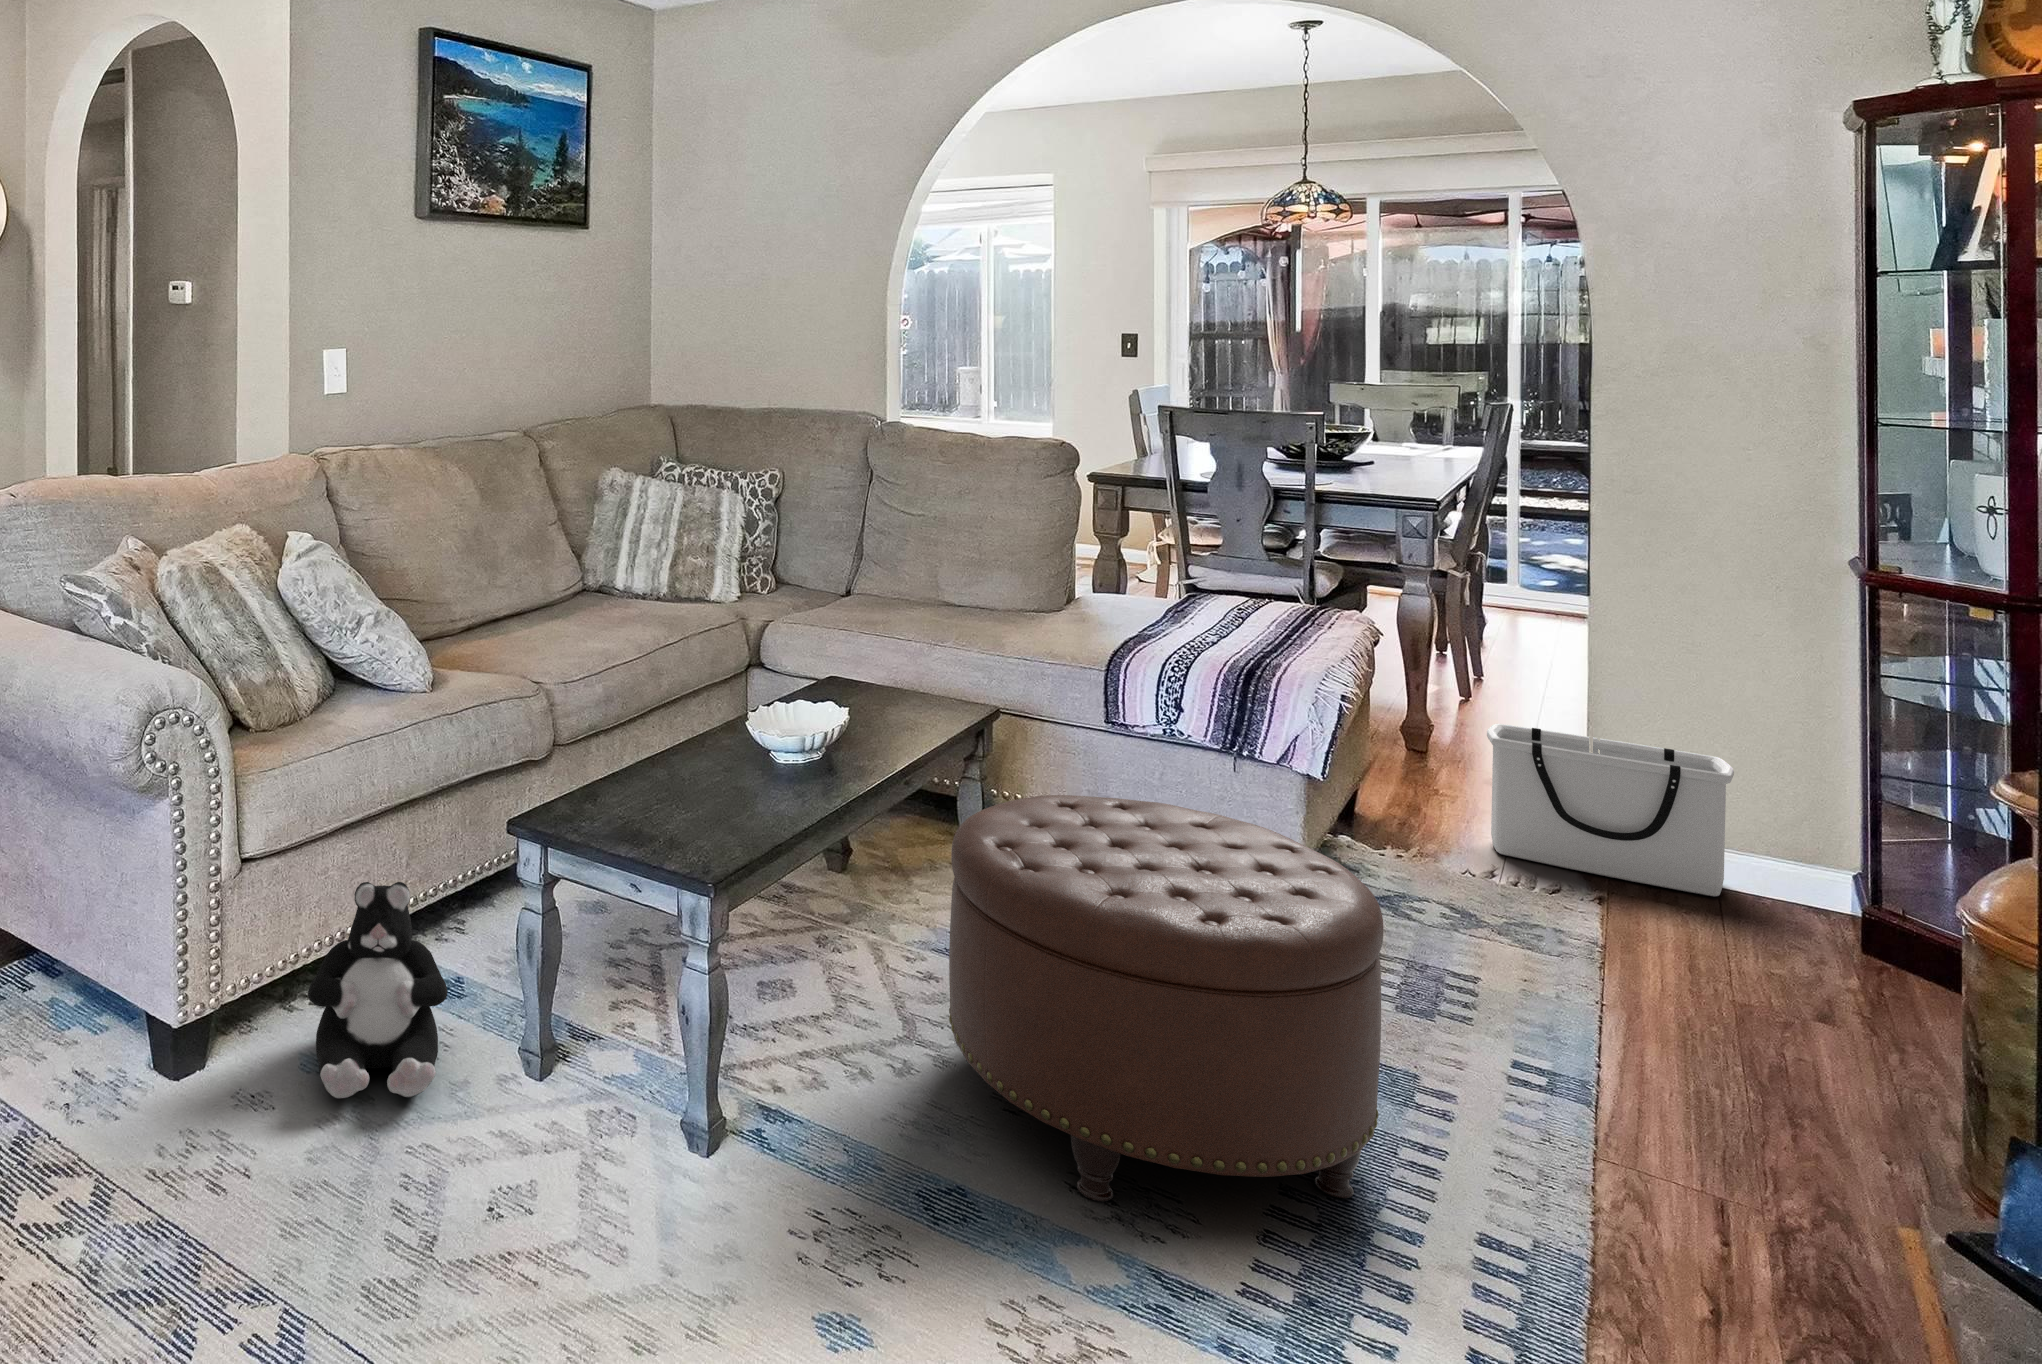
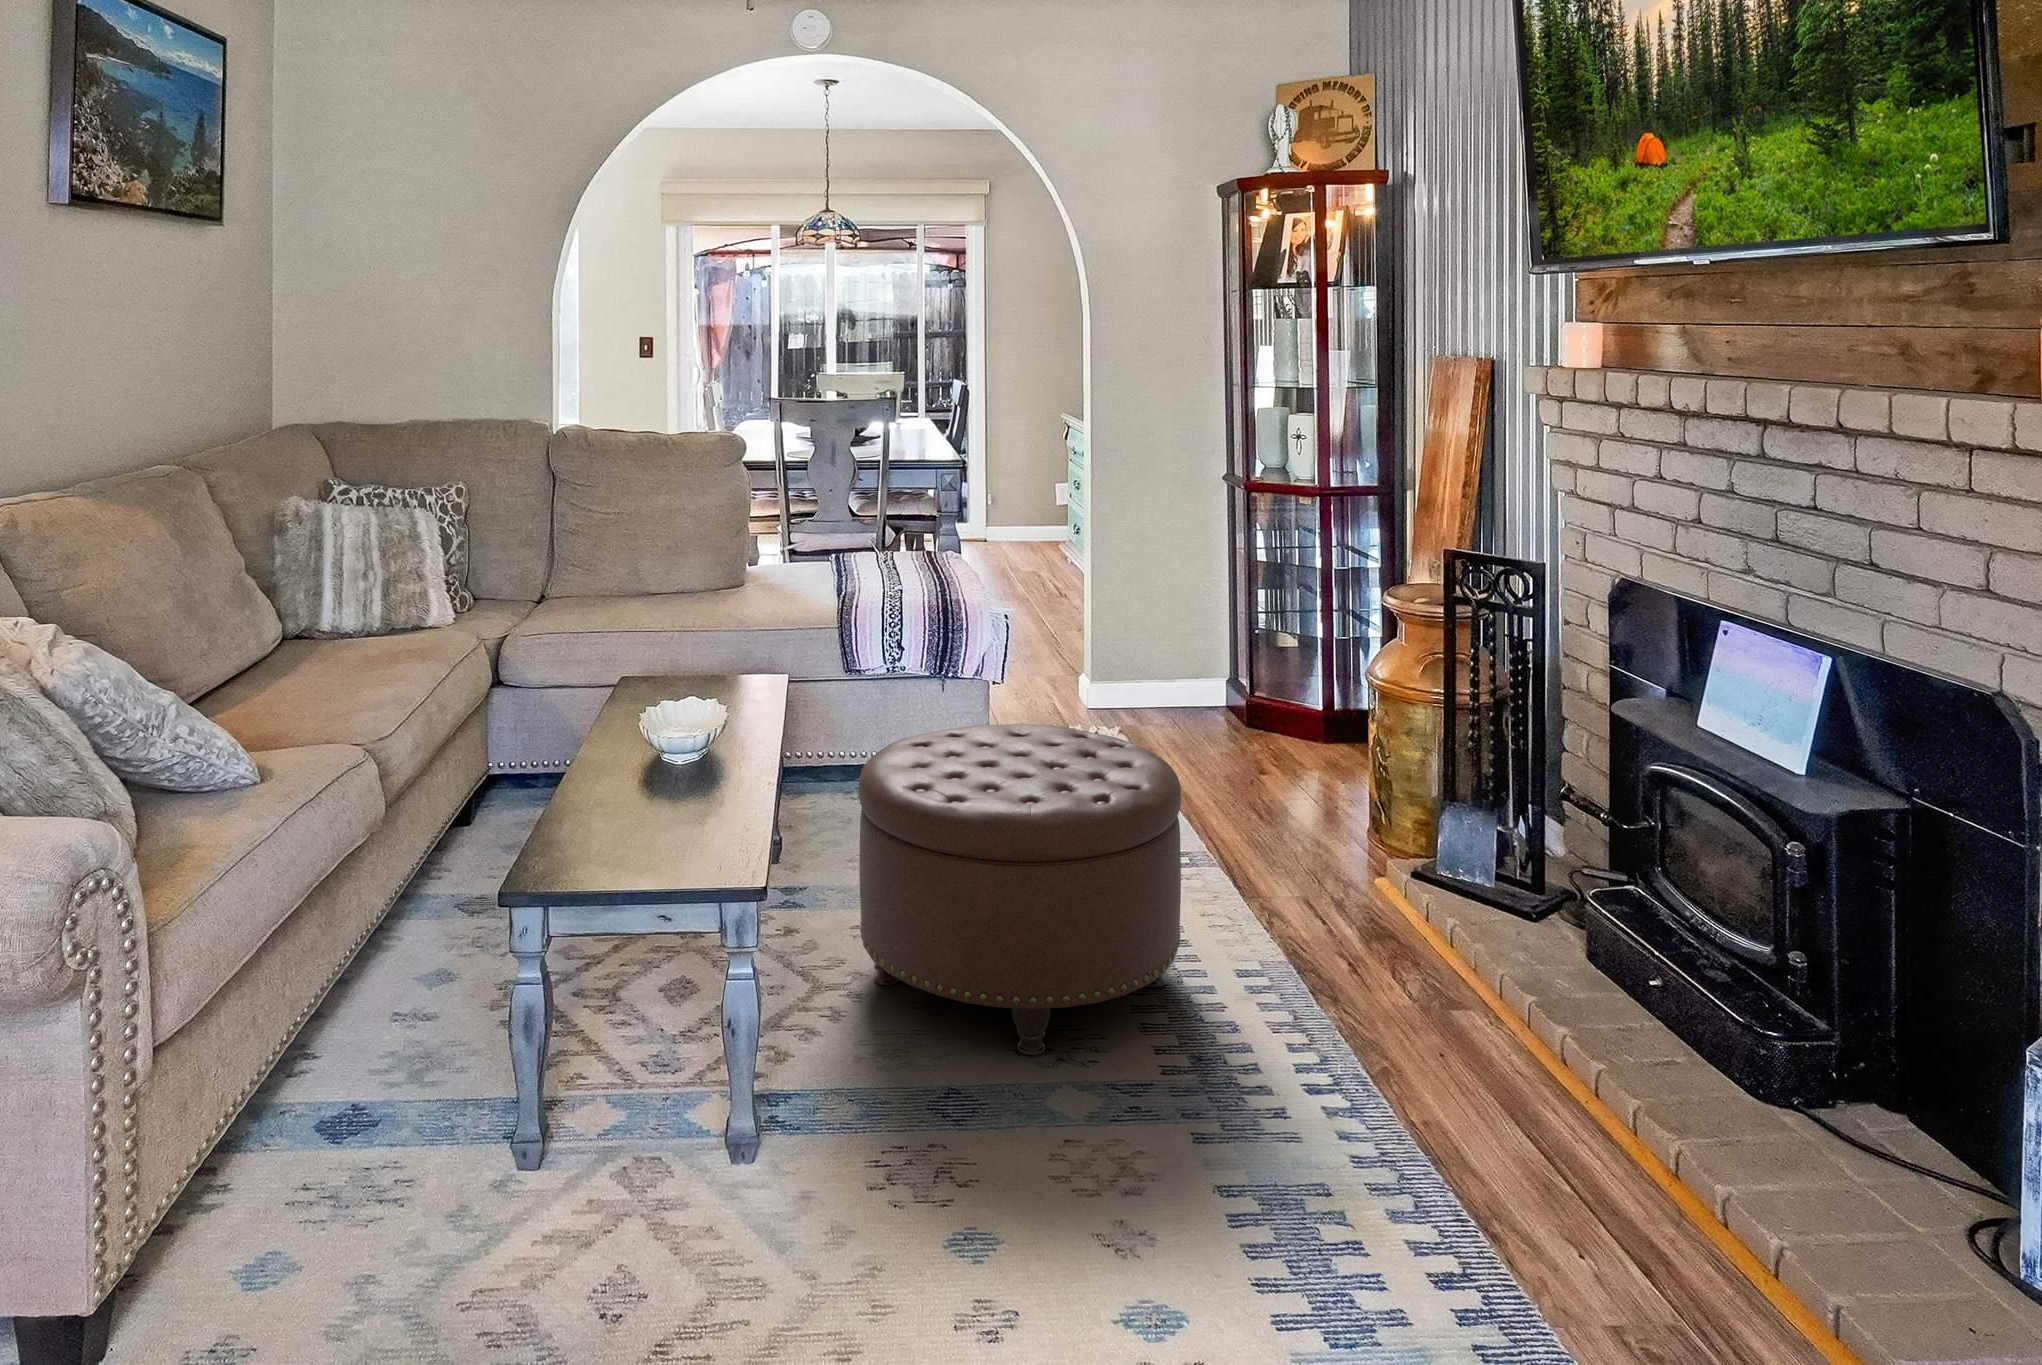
storage bin: present [1487,724,1734,896] -> none [1052,615,1196,717]
plush toy: present [308,882,447,1098] -> none [263,1005,462,1276]

